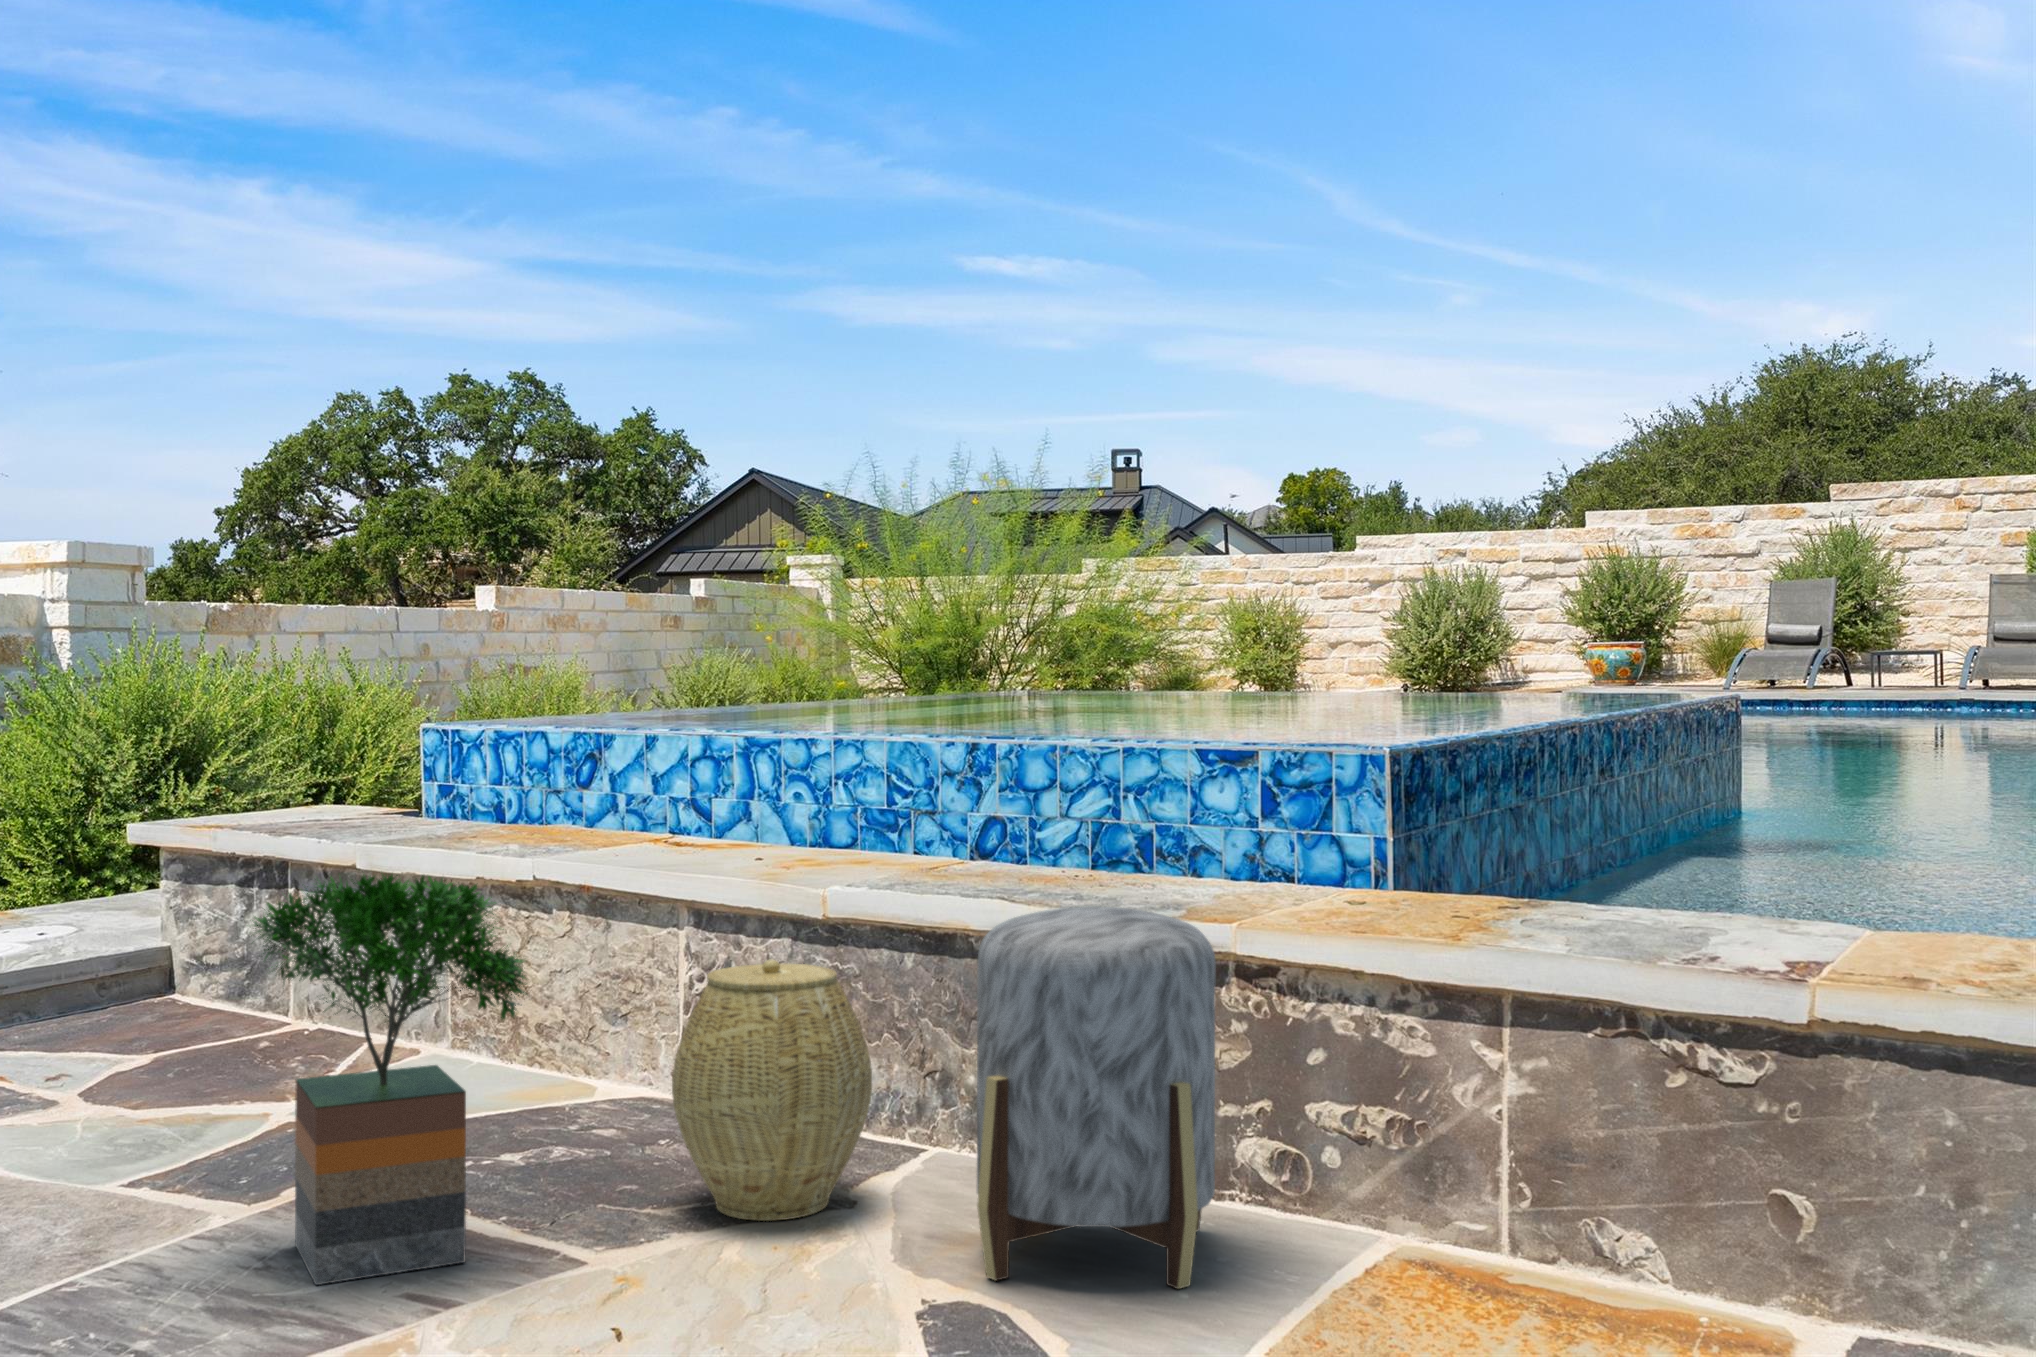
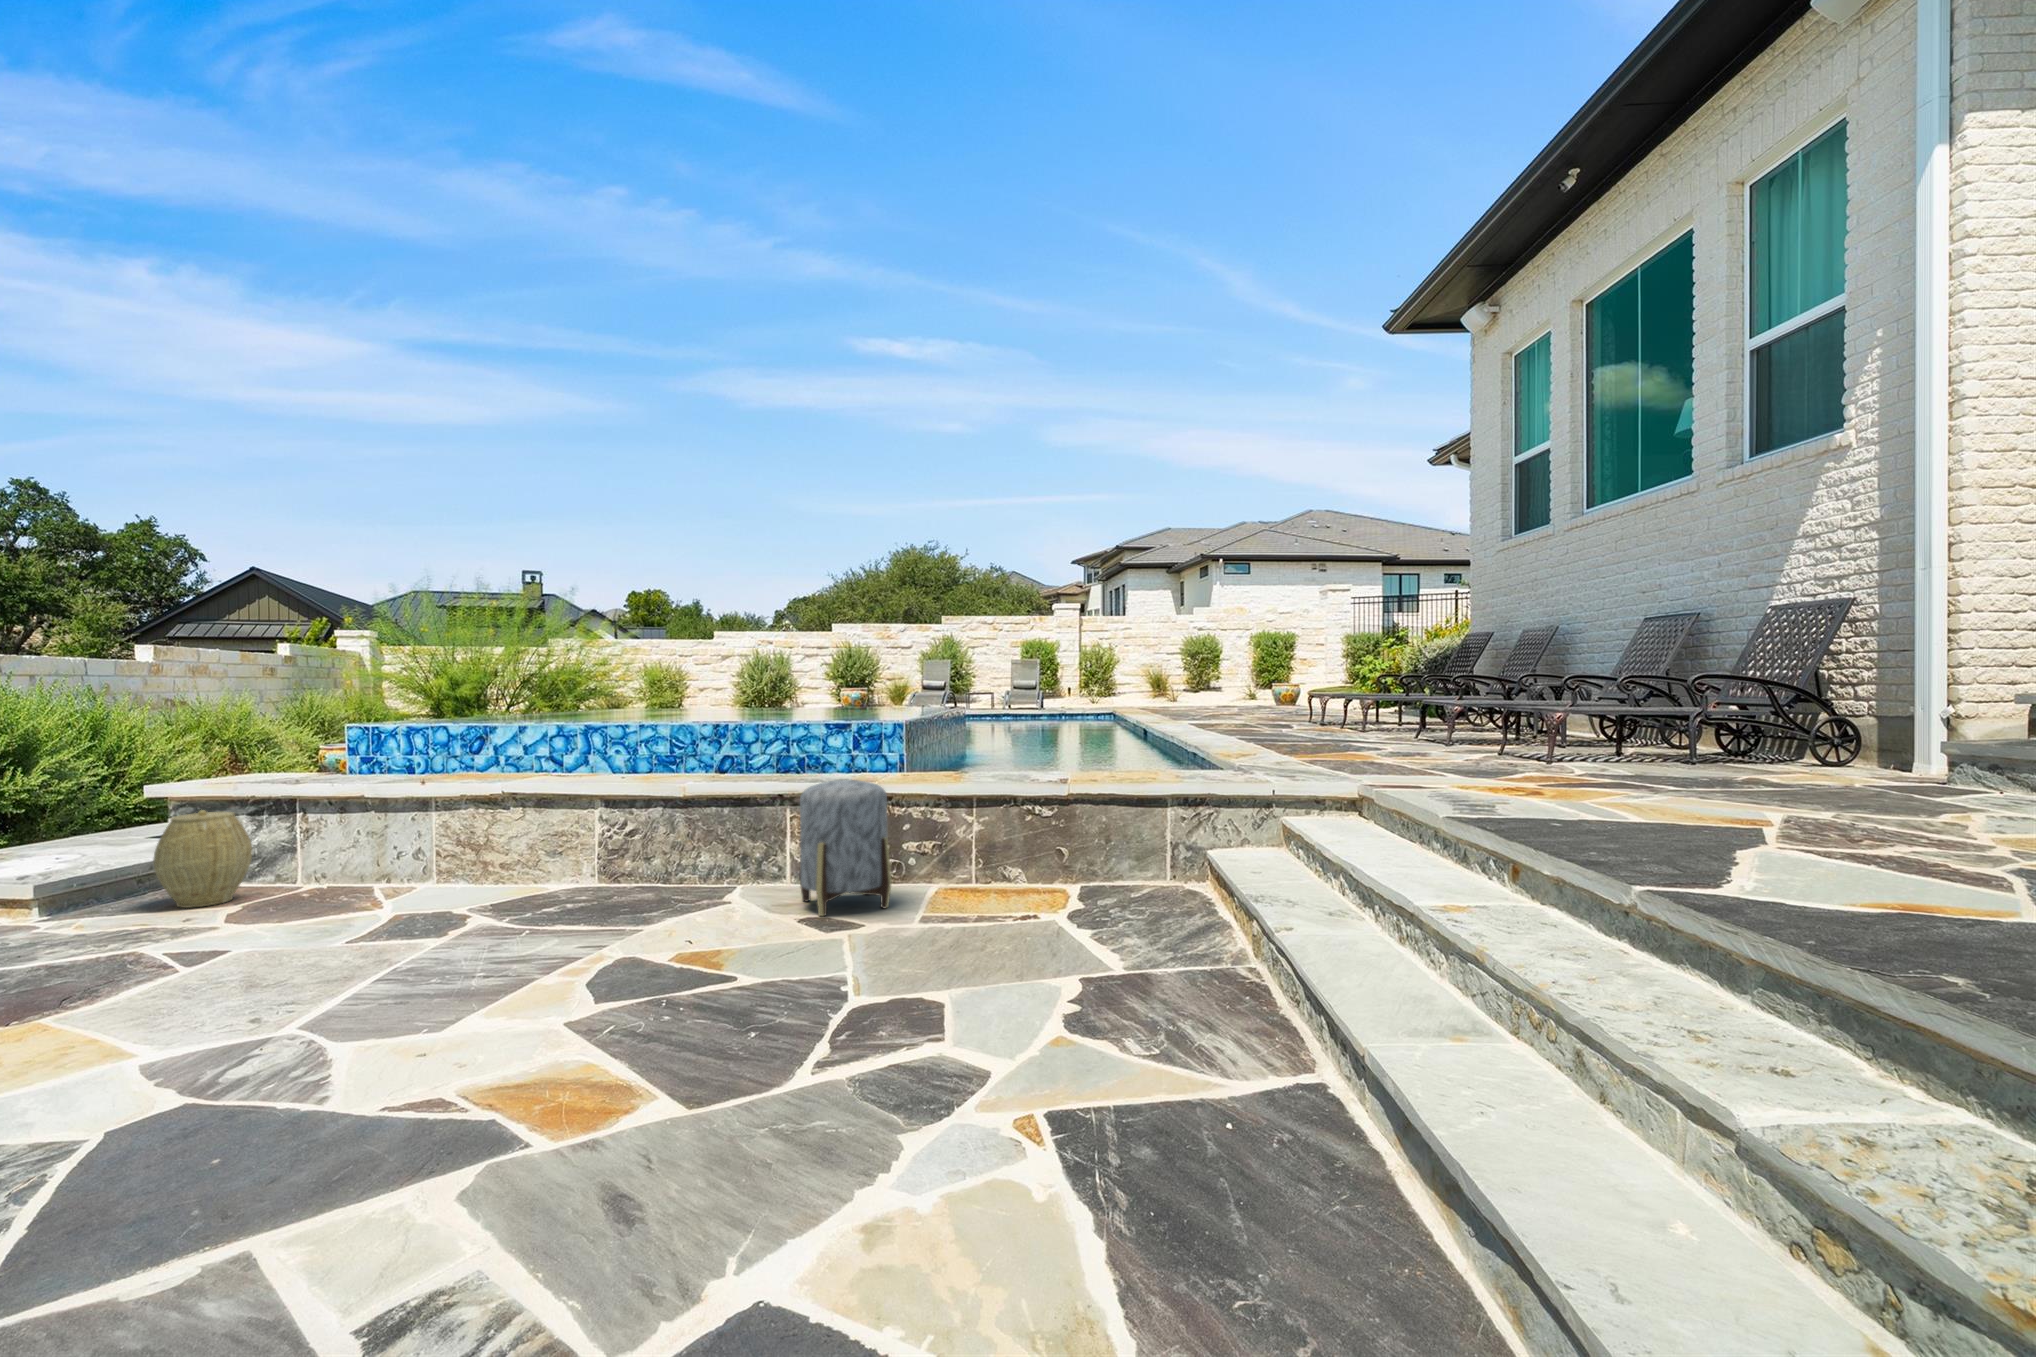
potted tree: present [254,875,526,1285] -> none [499,788,638,962]
woven basket: present [672,959,872,1221] -> present [153,810,252,908]

